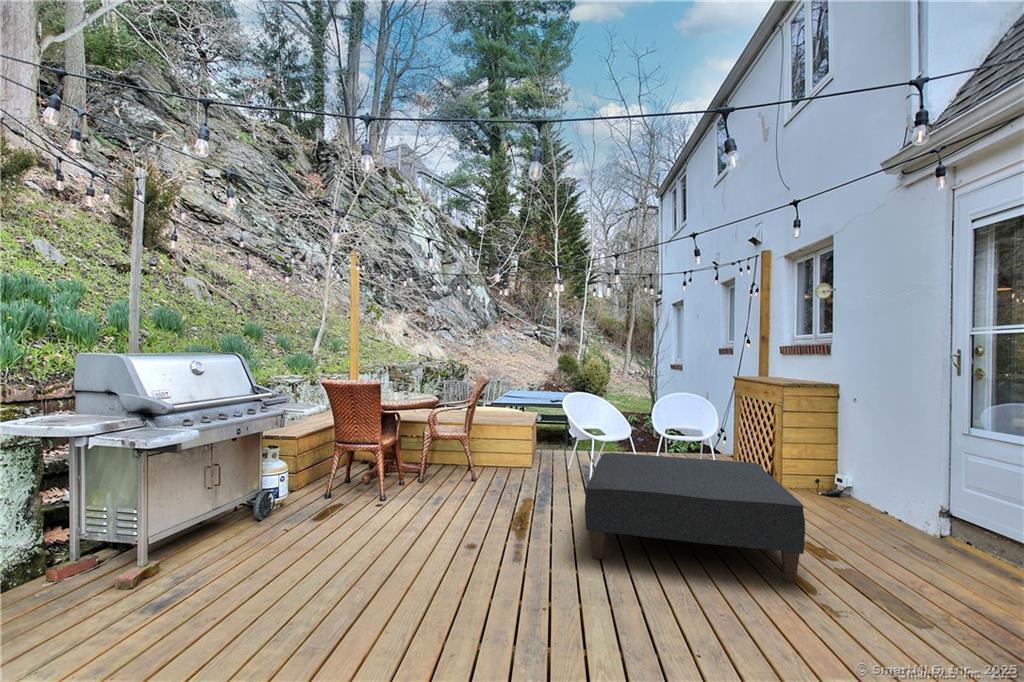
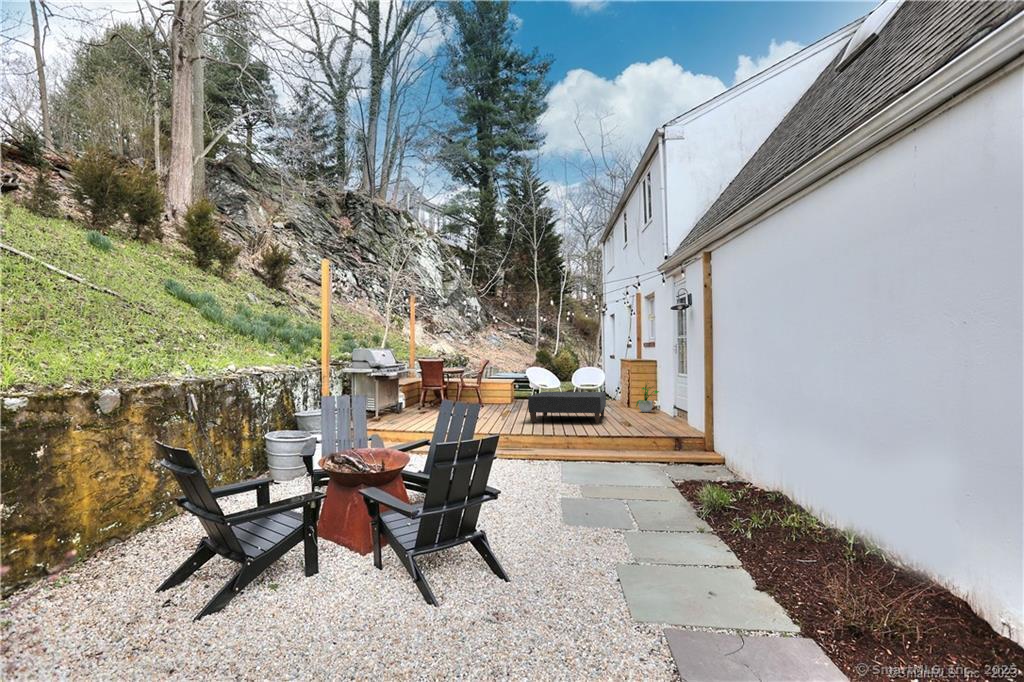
potted plant: none [802,419,871,501] -> present [636,385,659,412]

